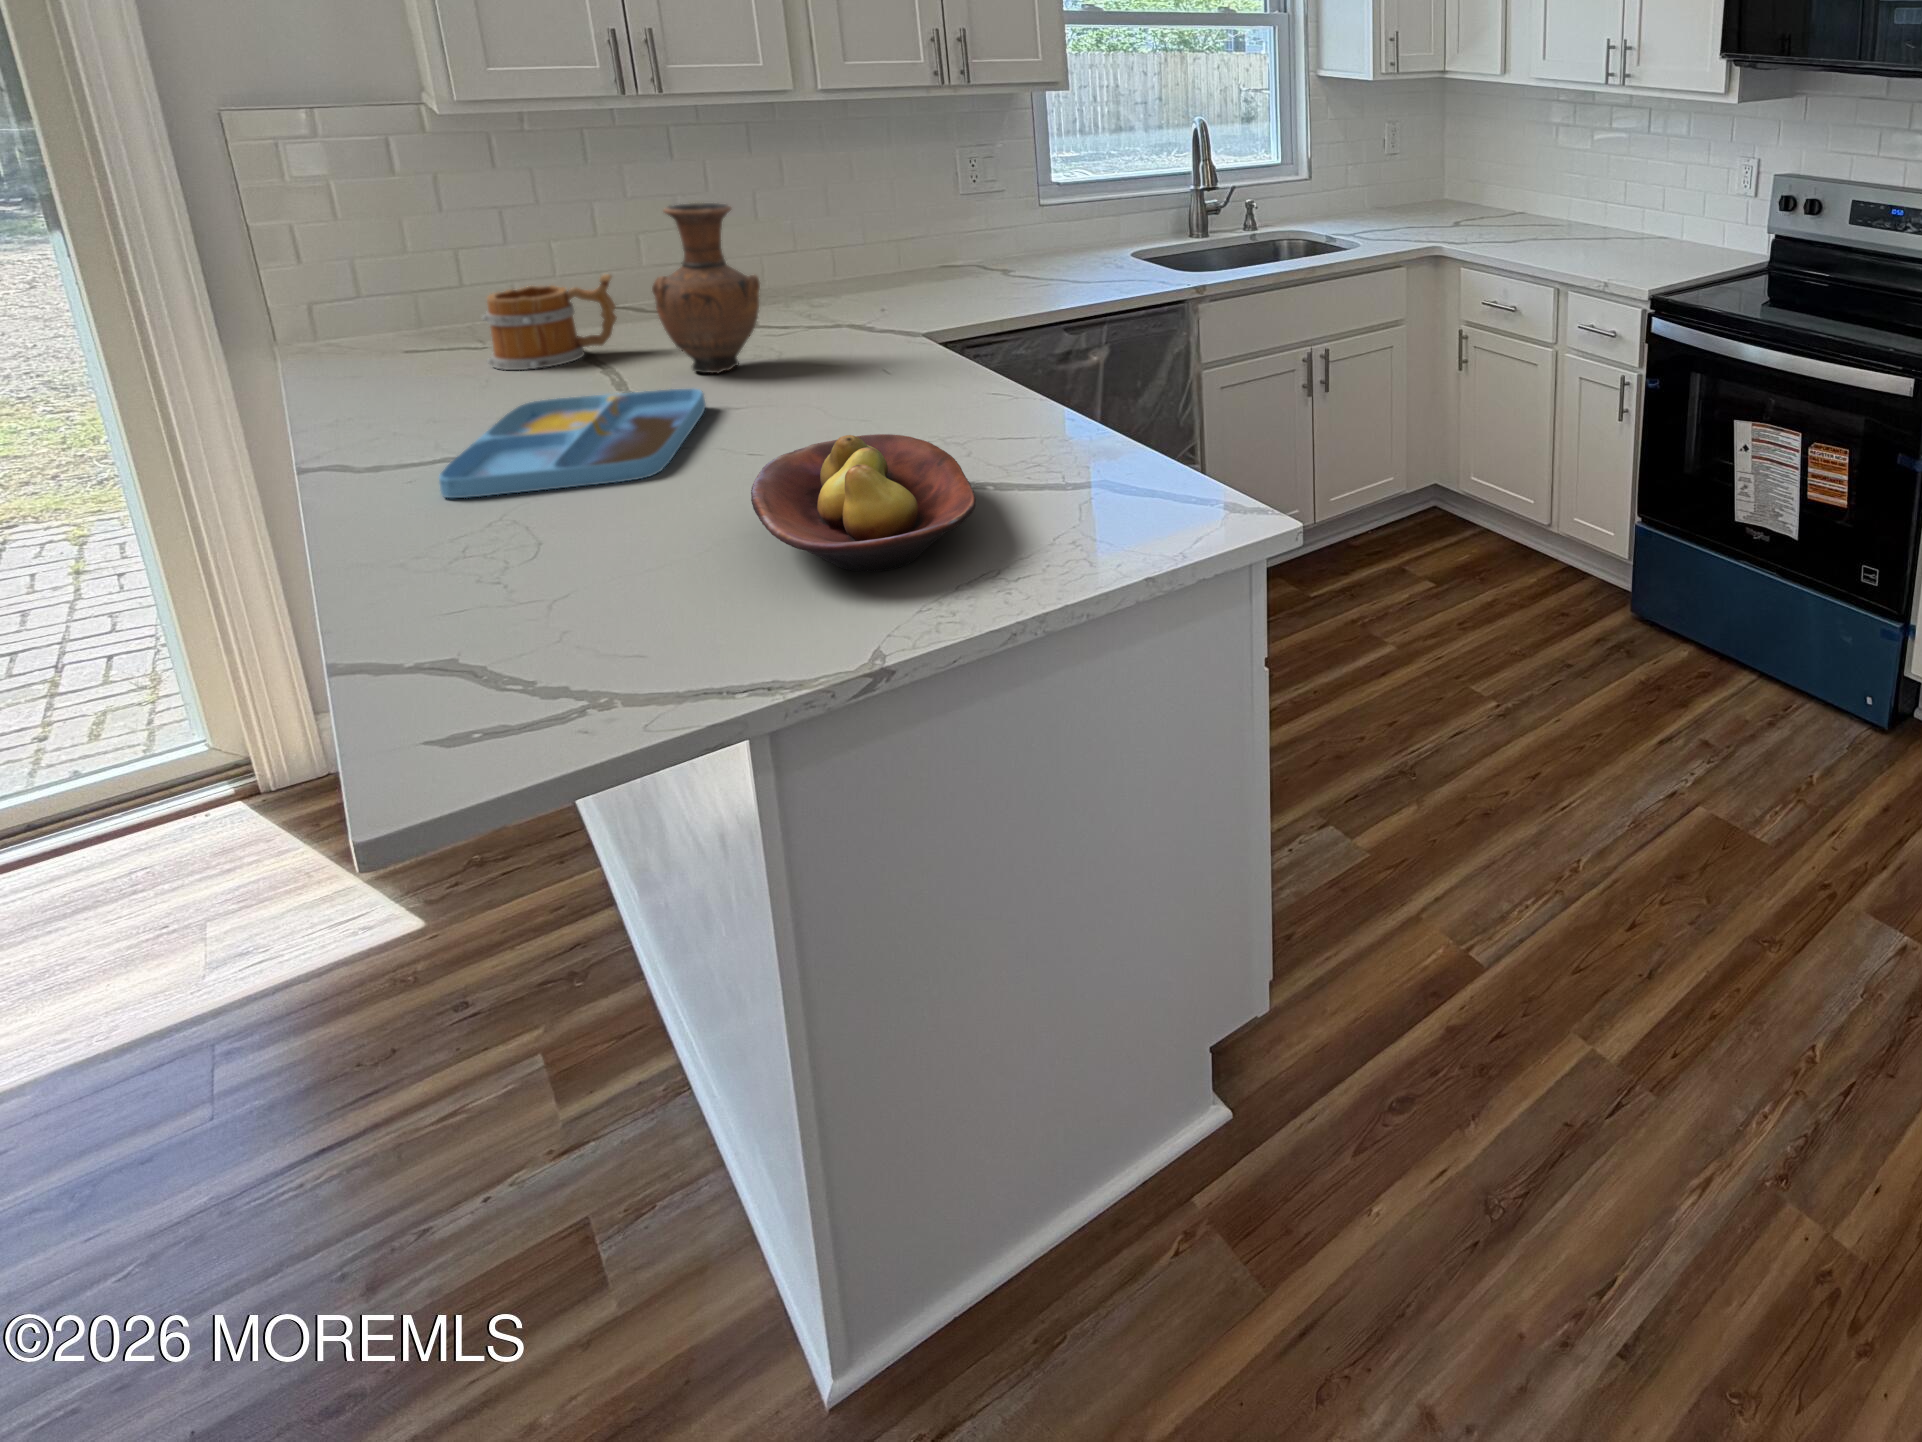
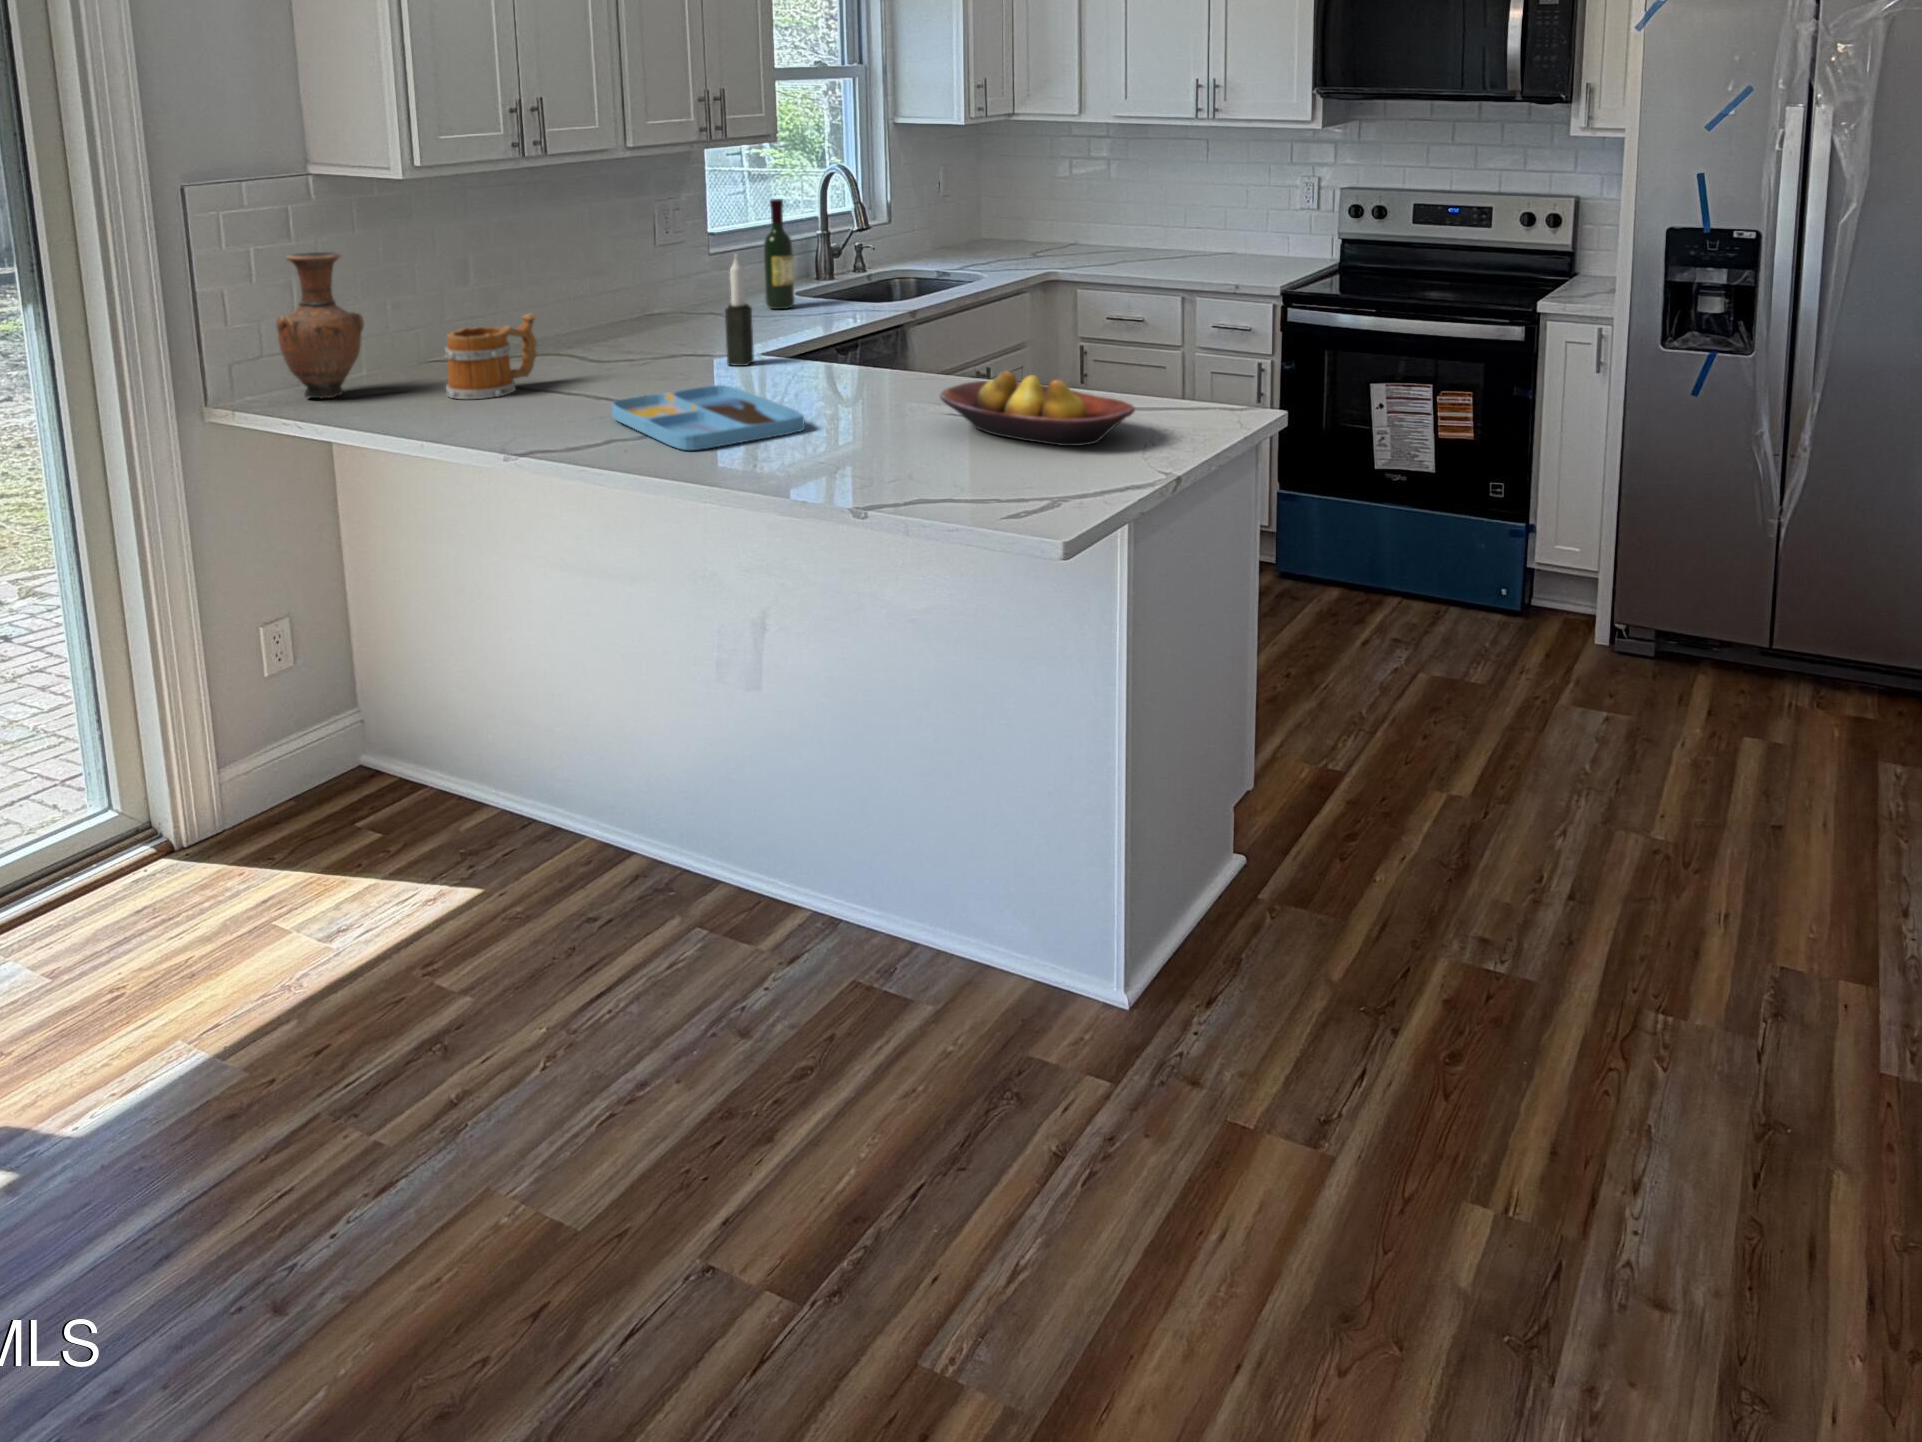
wine bottle: none [1059,153,1095,272] -> present [764,199,795,309]
vase: present [652,203,760,373] -> present [277,252,364,398]
candle: none [835,221,877,351] -> present [725,254,754,366]

